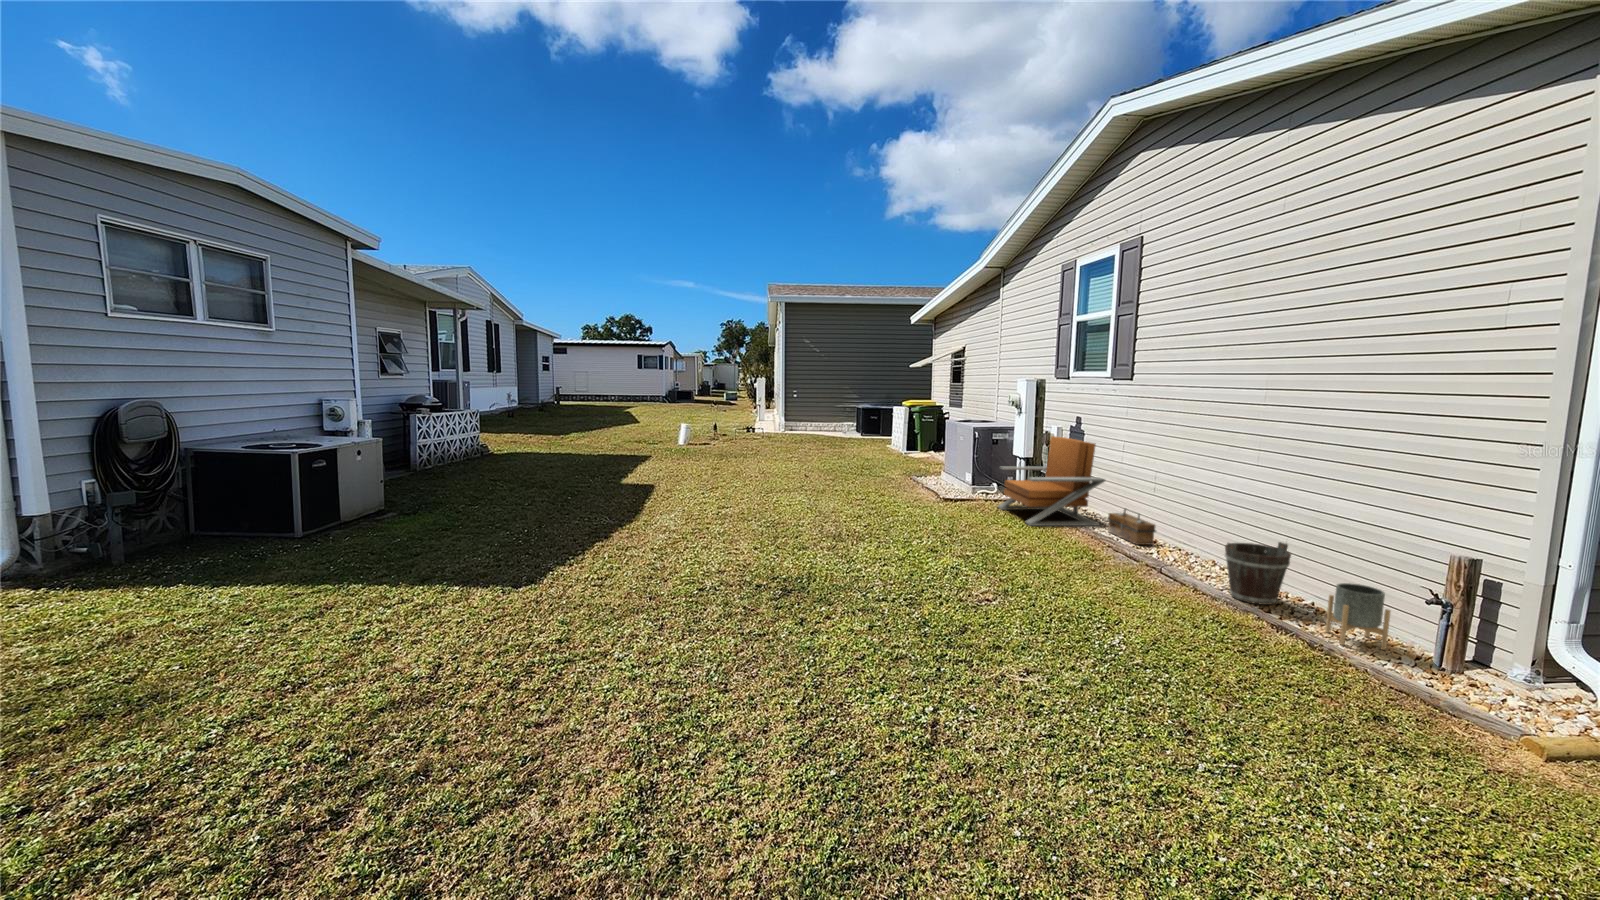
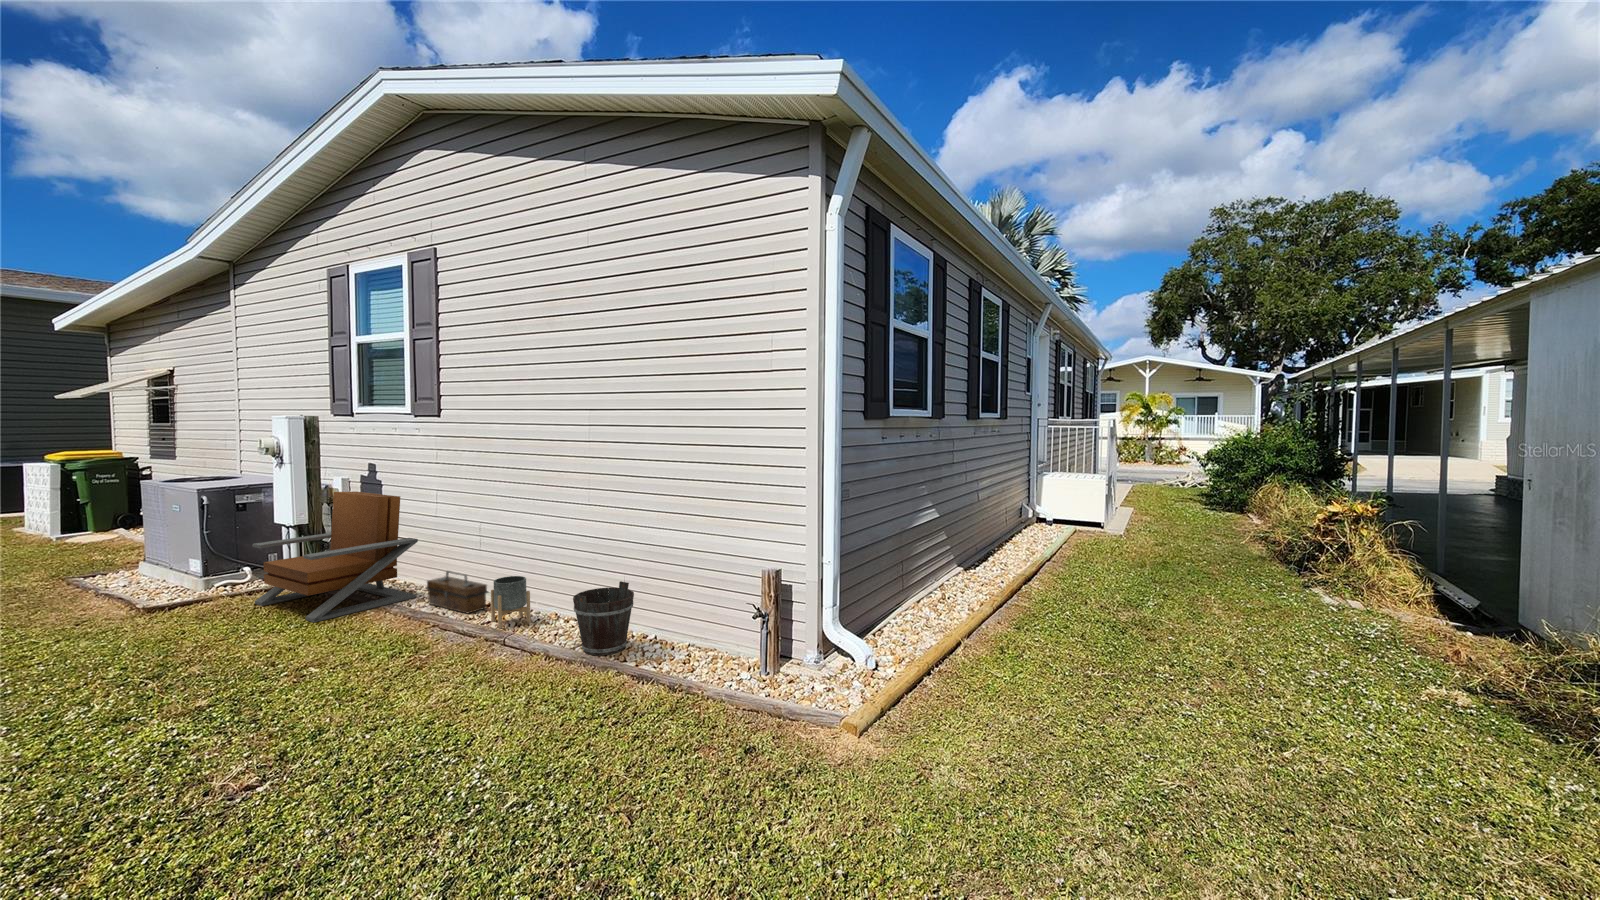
planter: present [1325,583,1391,650] -> present [491,576,531,629]

